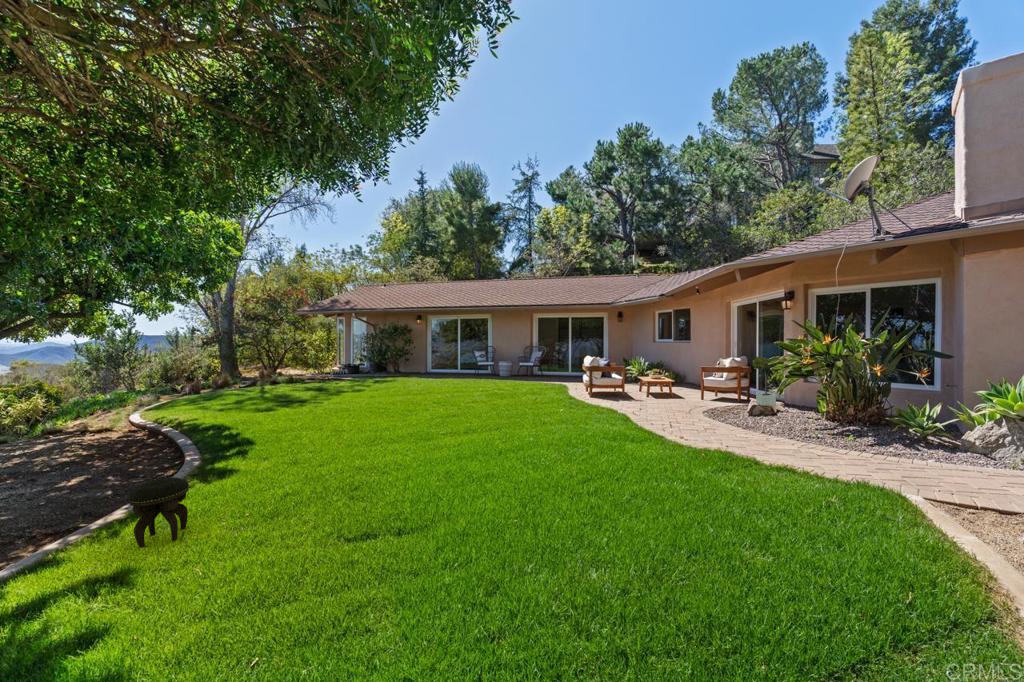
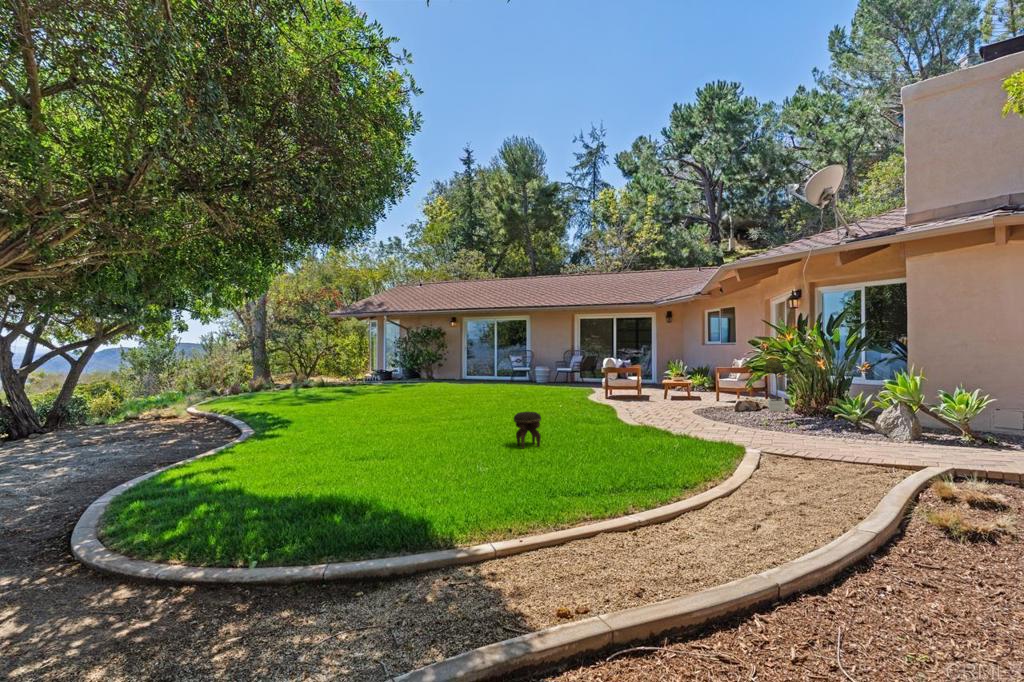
footstool: present [128,478,189,548] -> present [514,412,541,449]

